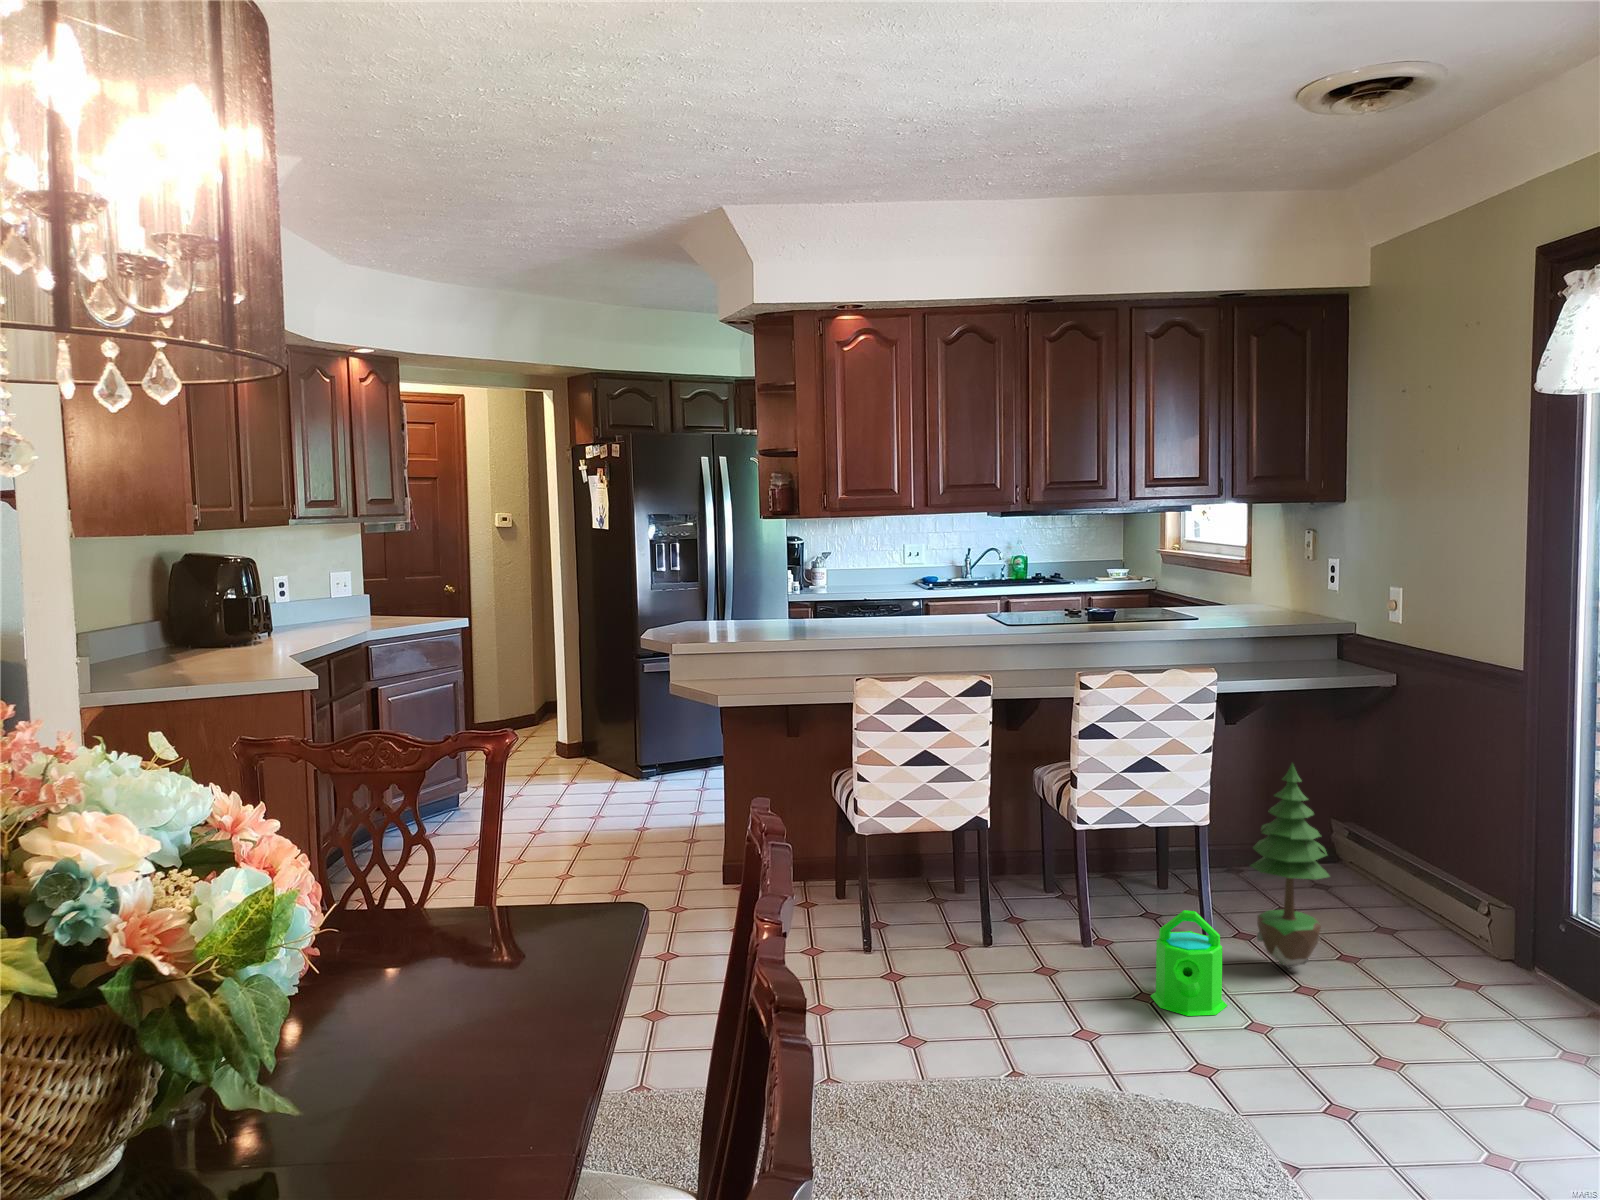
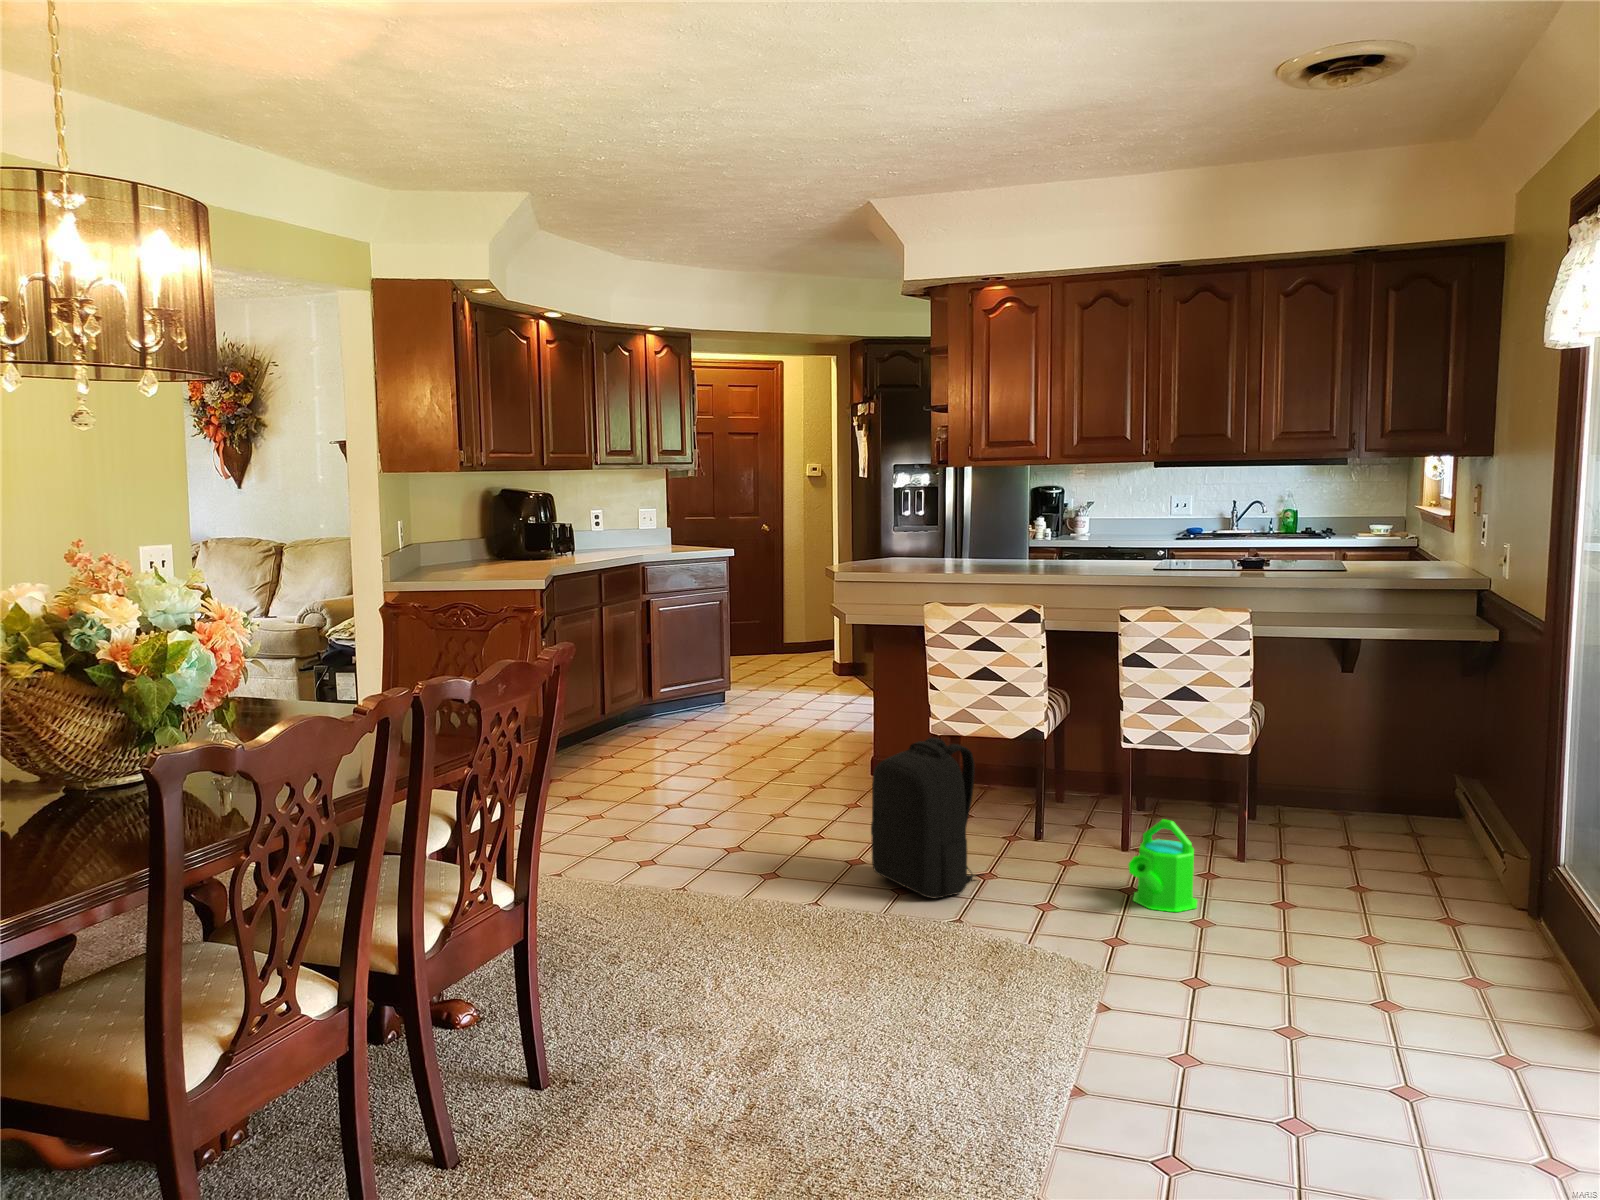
potted tree: present [1250,764,1329,968] -> none [1259,699,1336,893]
backpack: none [862,846,994,1047] -> present [871,738,984,898]

